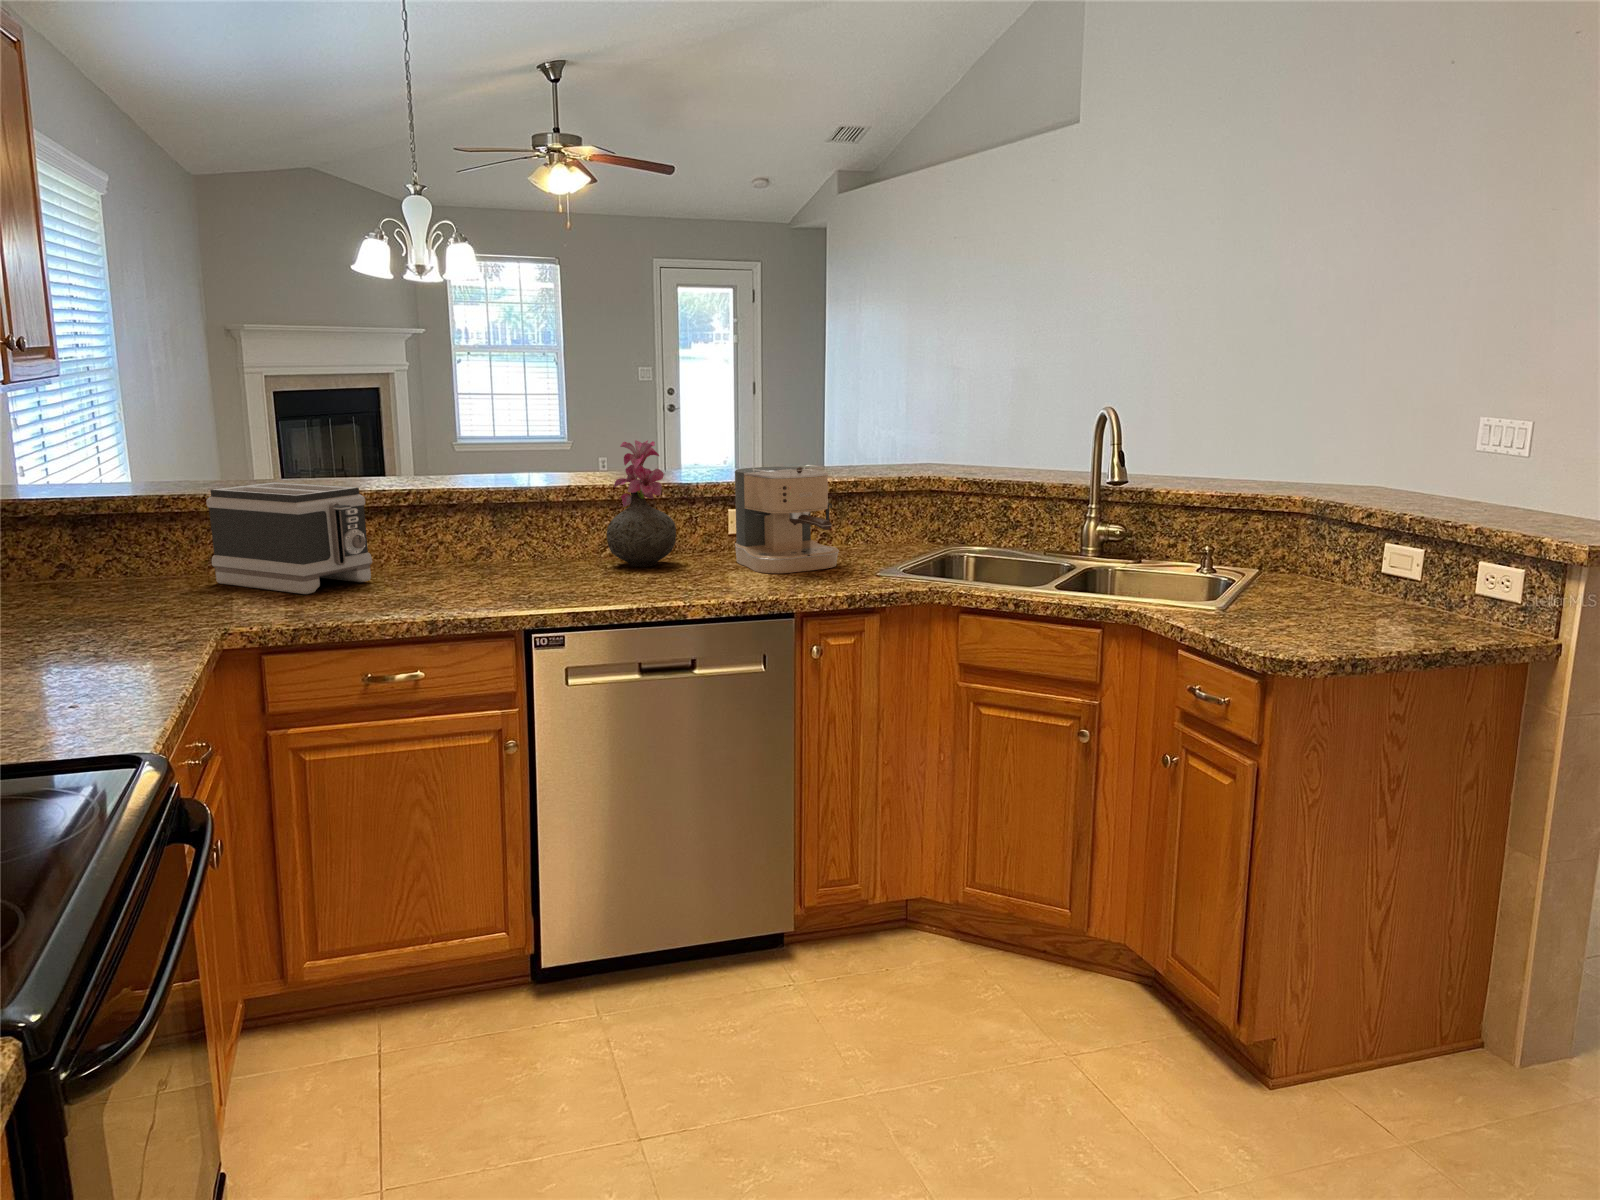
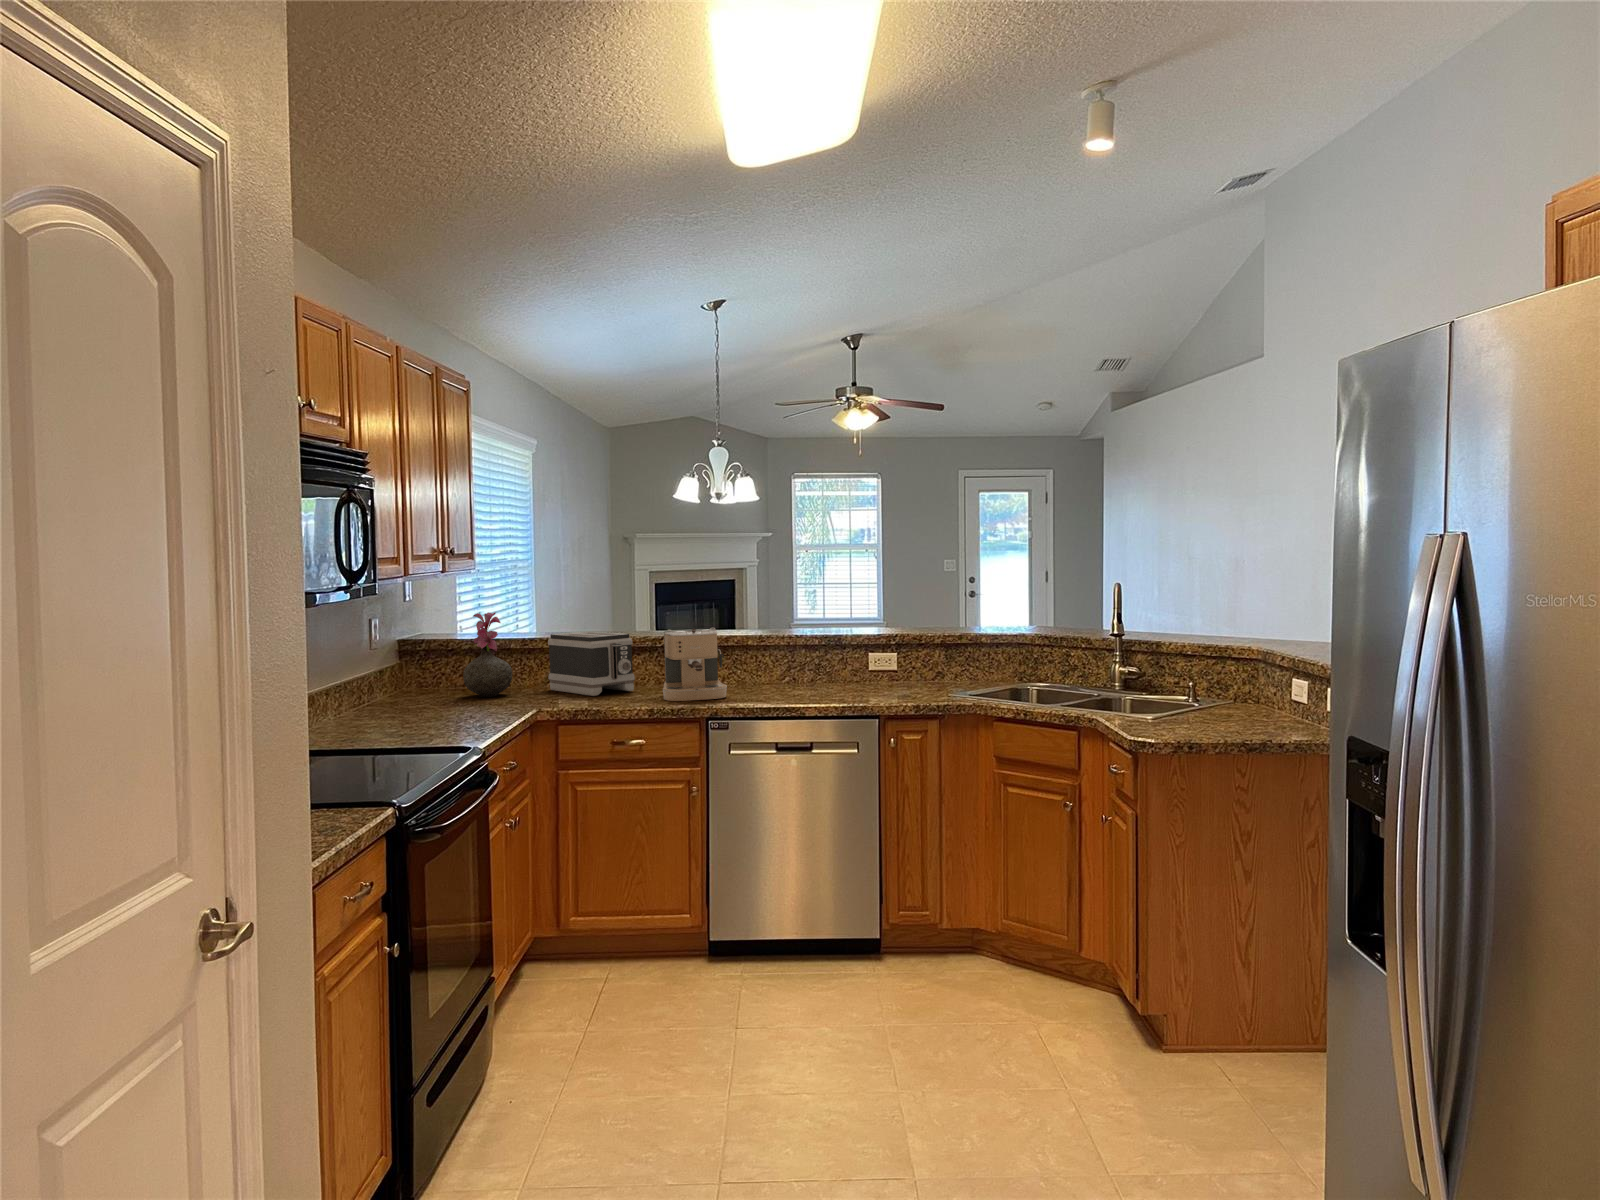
vase: present [607,440,676,567] -> present [463,612,512,697]
coffee maker: present [735,465,839,573] -> present [663,628,727,701]

